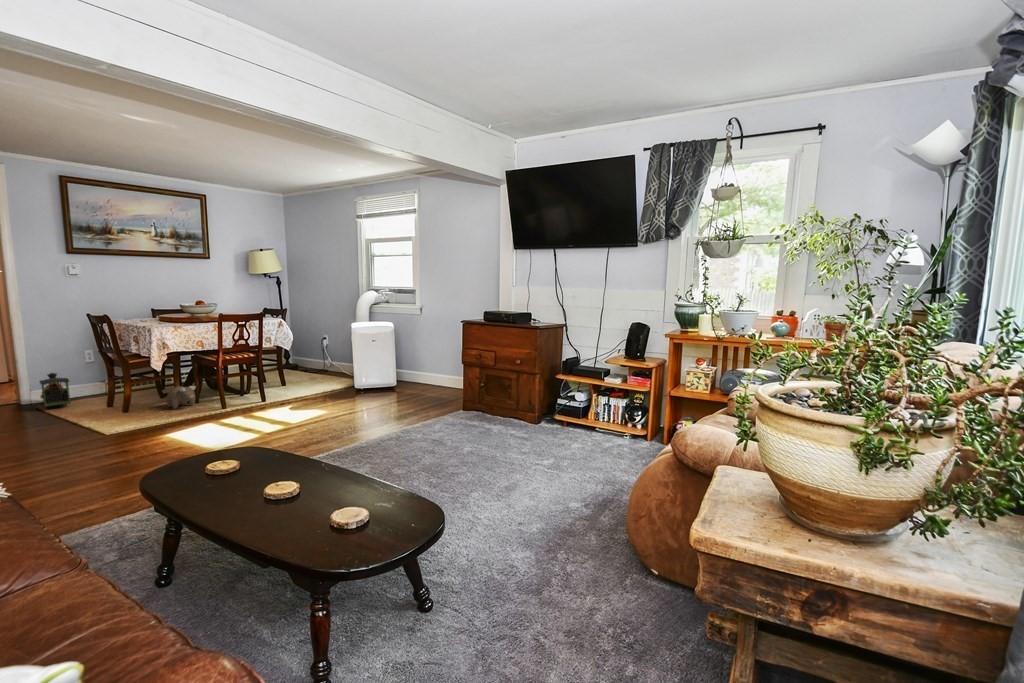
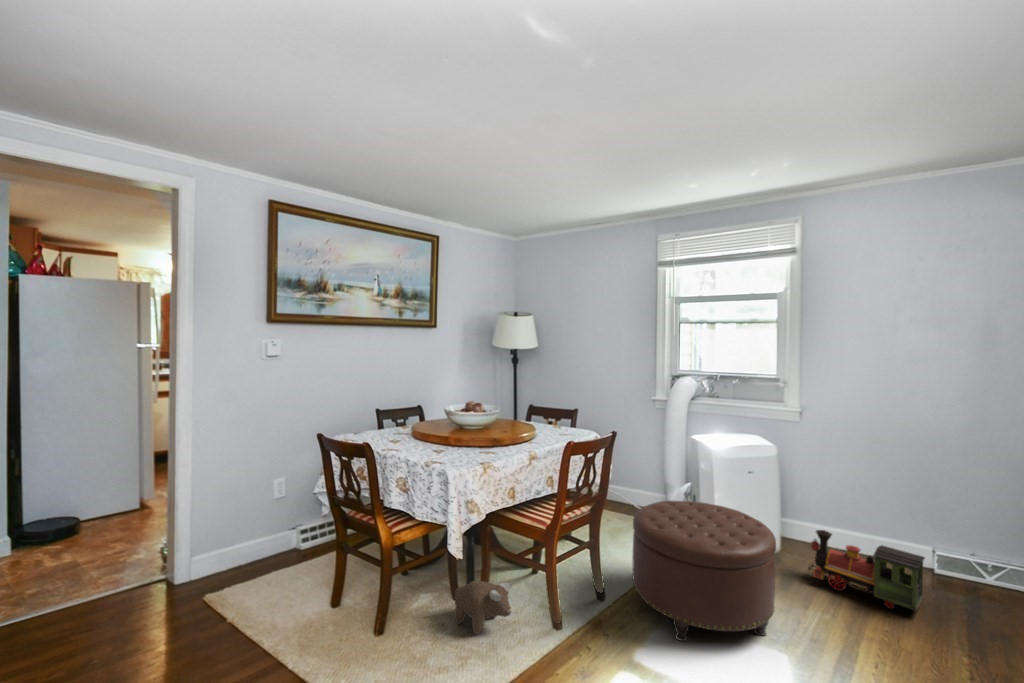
ottoman: none [266,352,340,408] -> present [632,501,776,641]
toy train: present [40,373,70,408] -> present [808,530,925,611]

